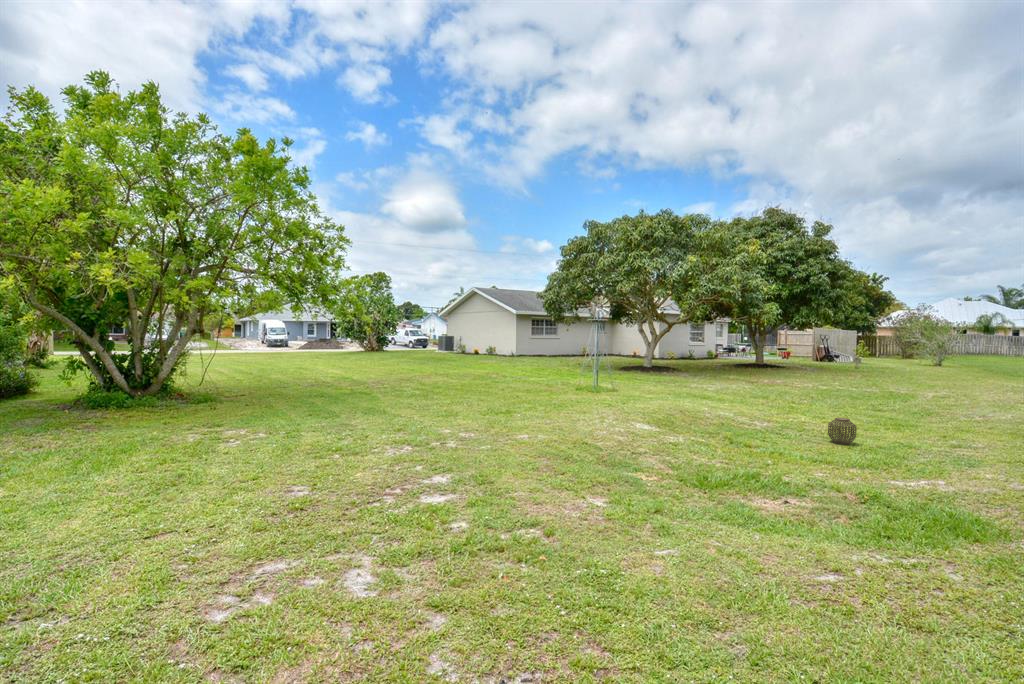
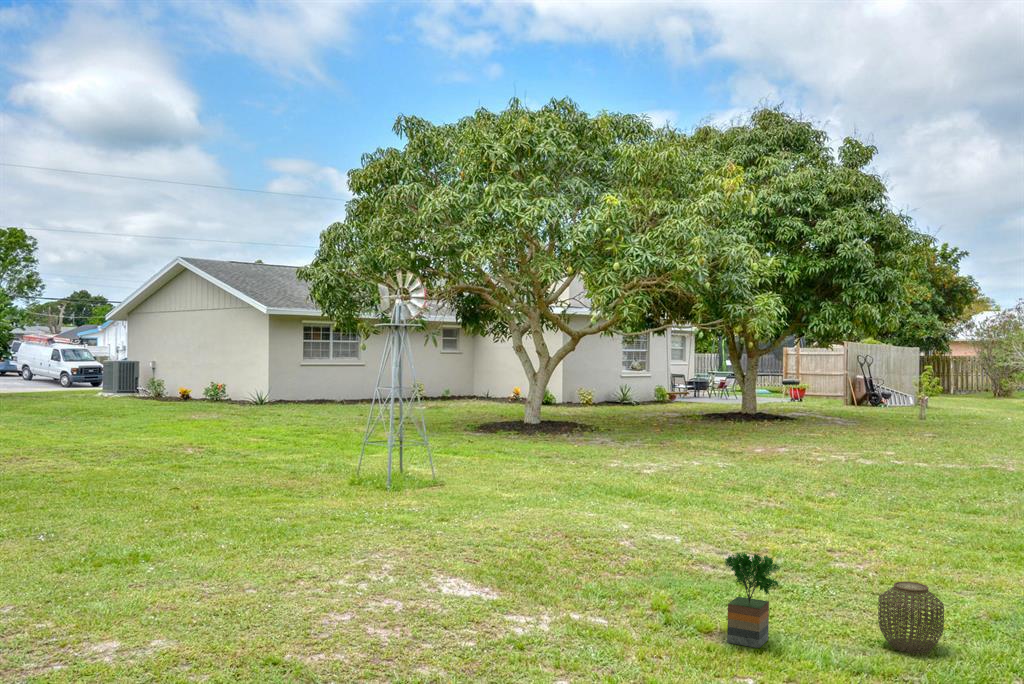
potted tree: none [762,404,787,440] -> present [725,552,780,648]

